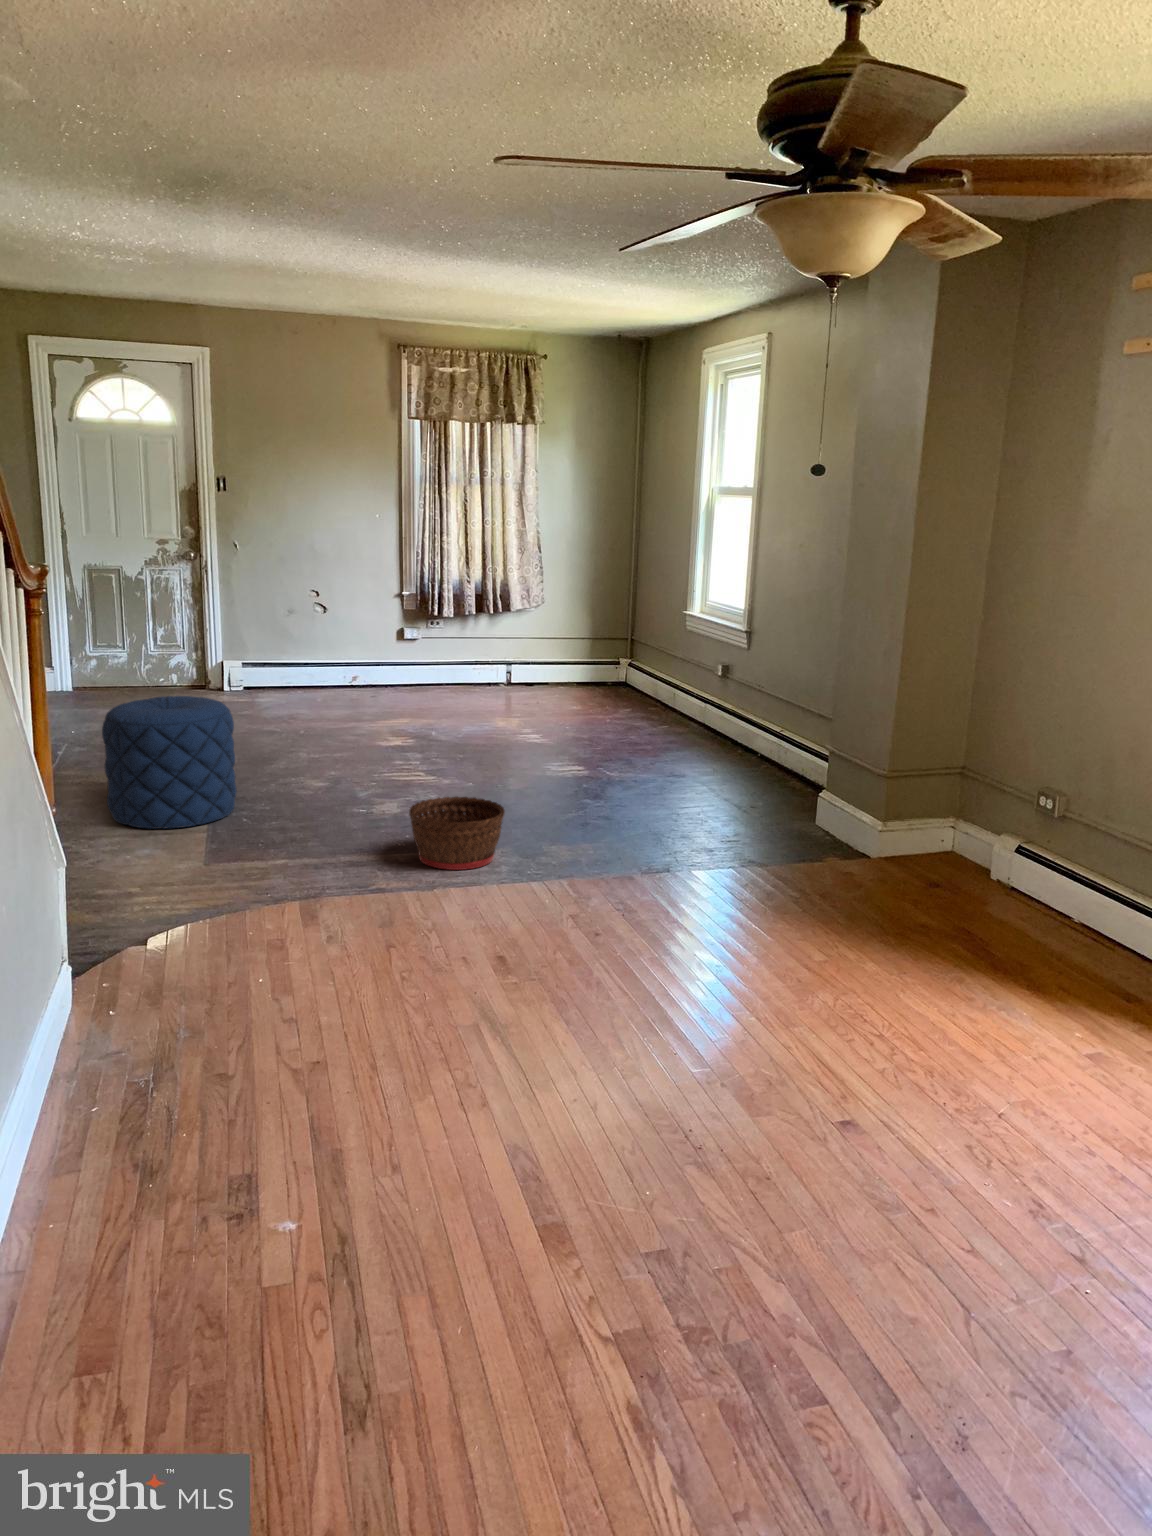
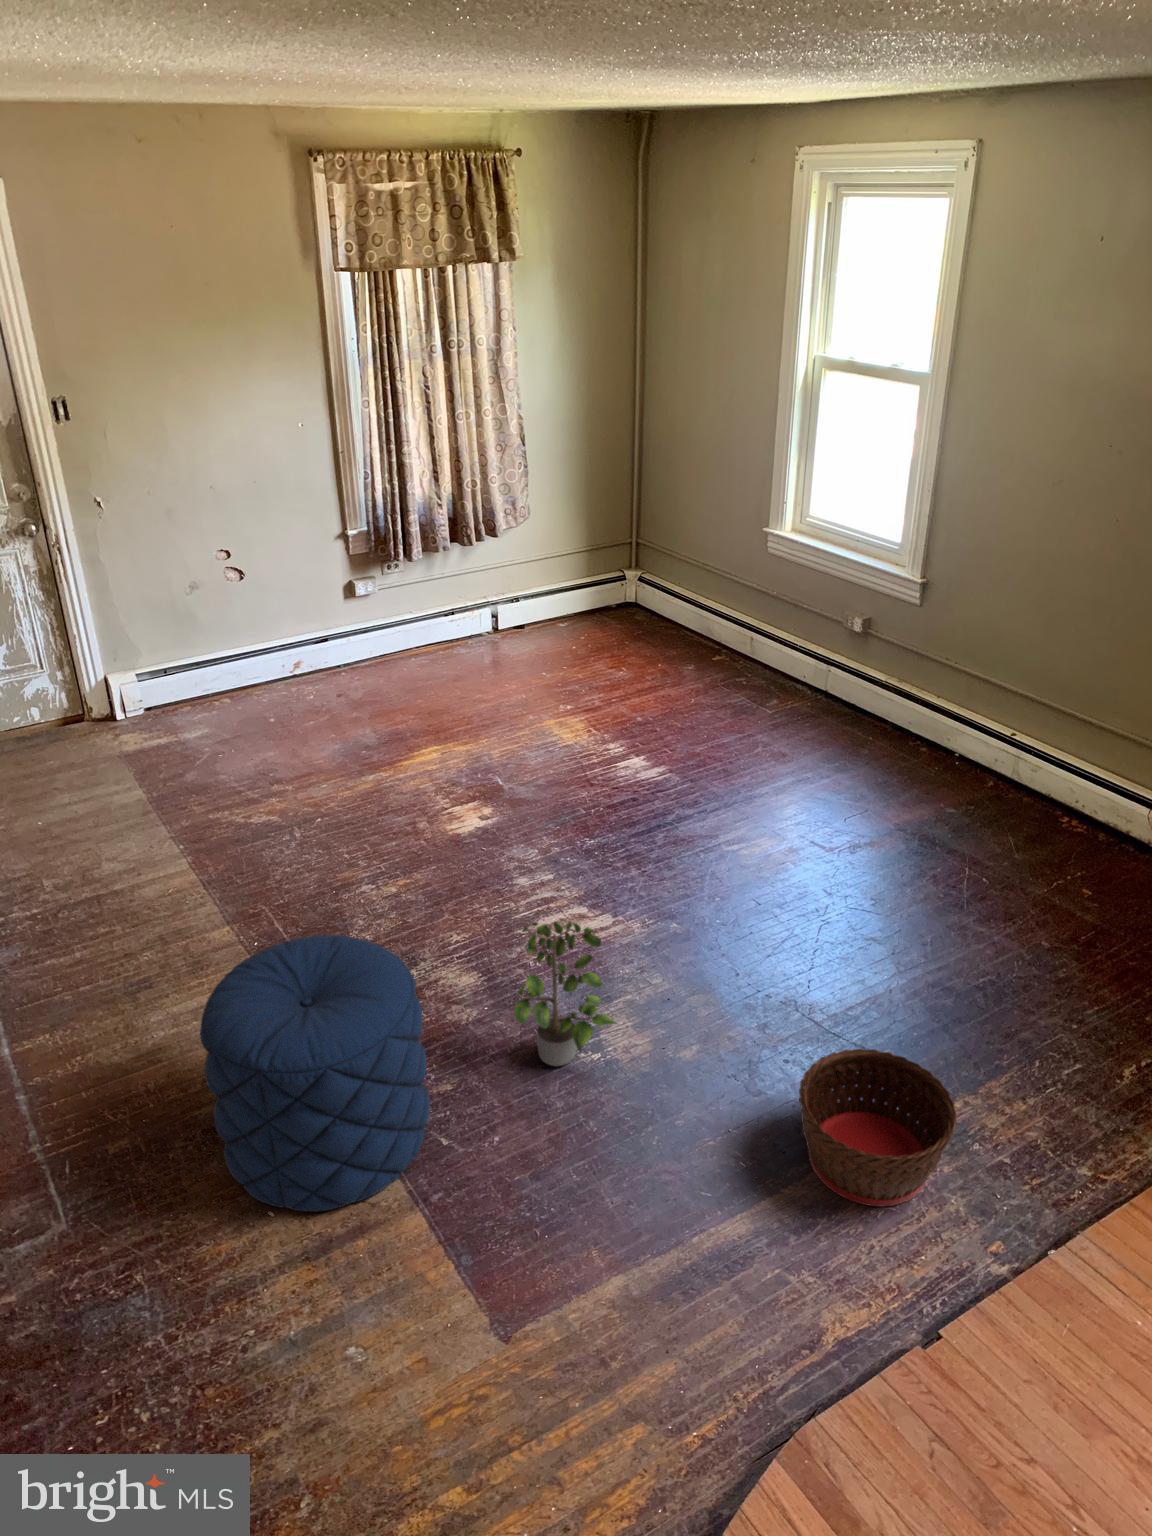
potted plant: none [298,707,354,812] -> present [514,918,616,1066]

